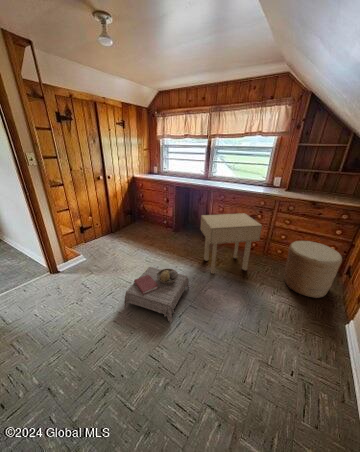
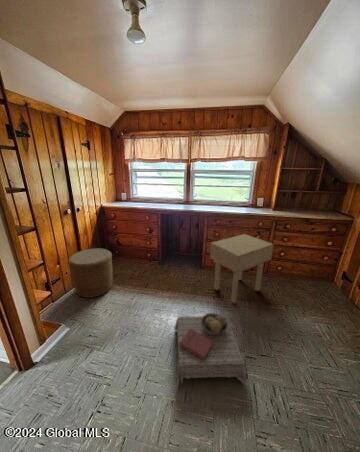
woven basket: present [284,241,342,298] -> present [68,248,113,298]

